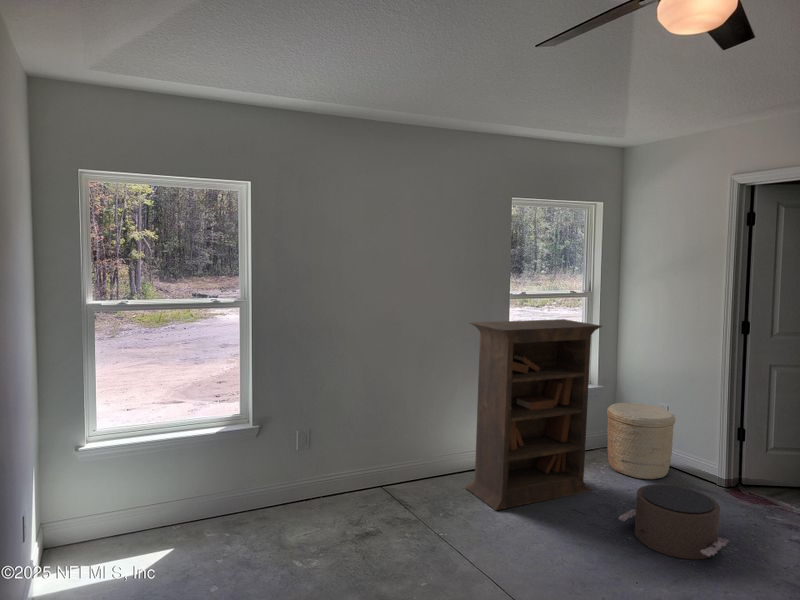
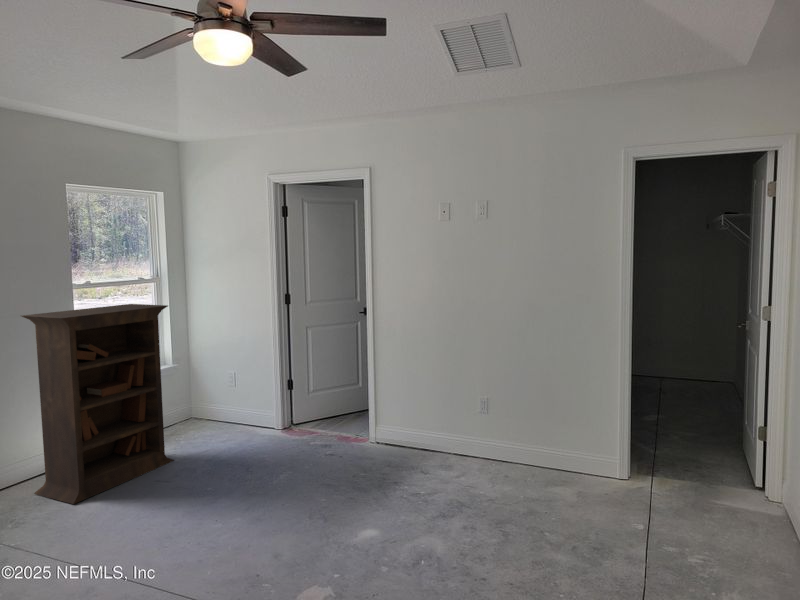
woven basket: present [607,403,675,479] -> none [183,374,243,440]
pouf: present [618,484,729,559] -> none [197,434,286,491]

